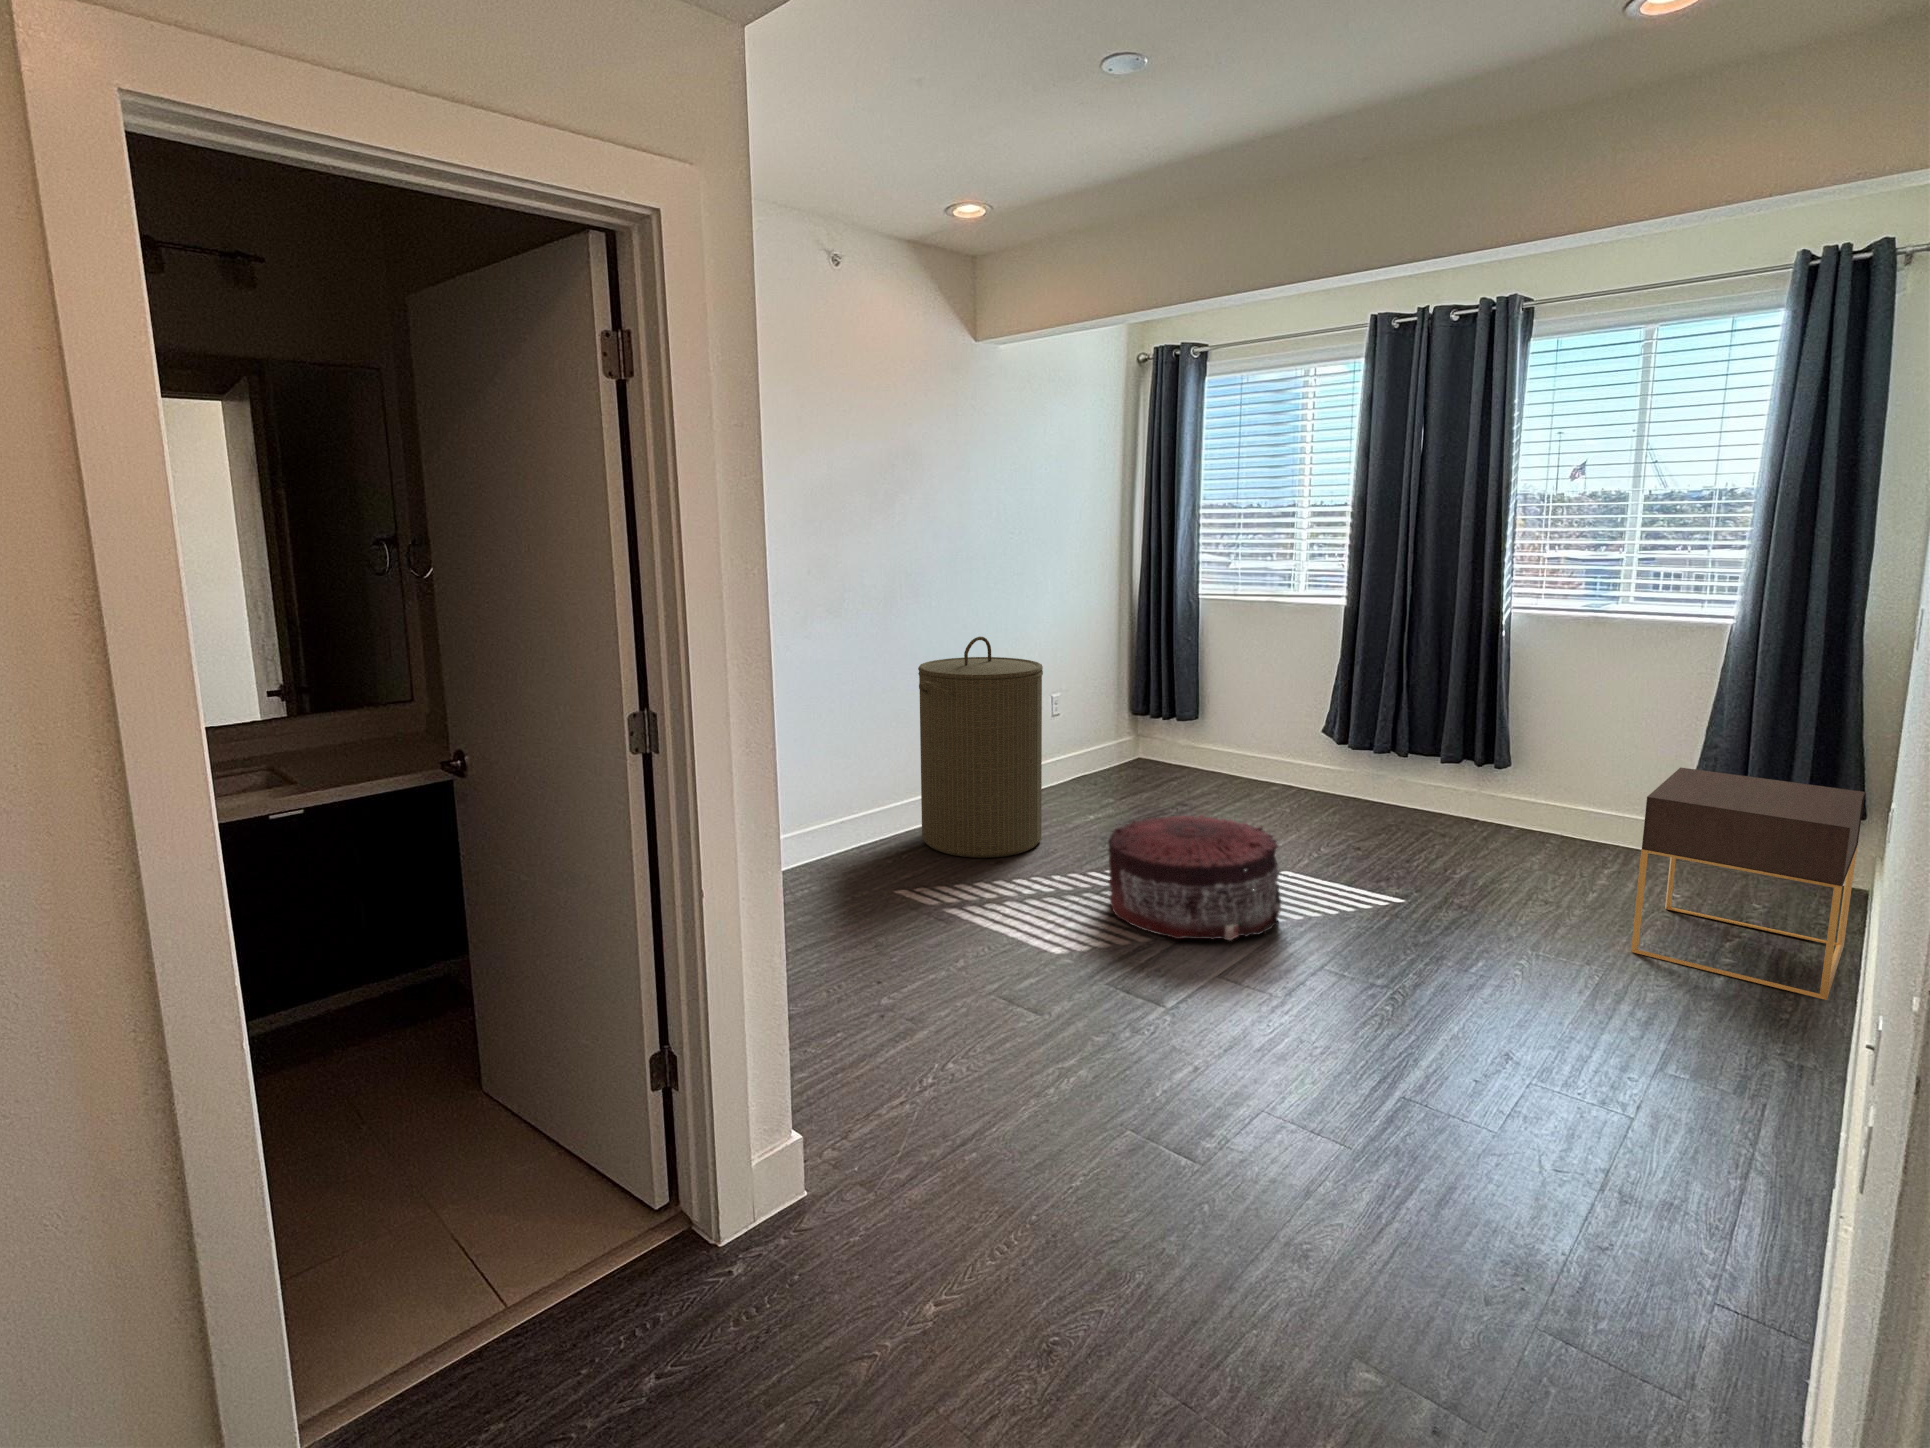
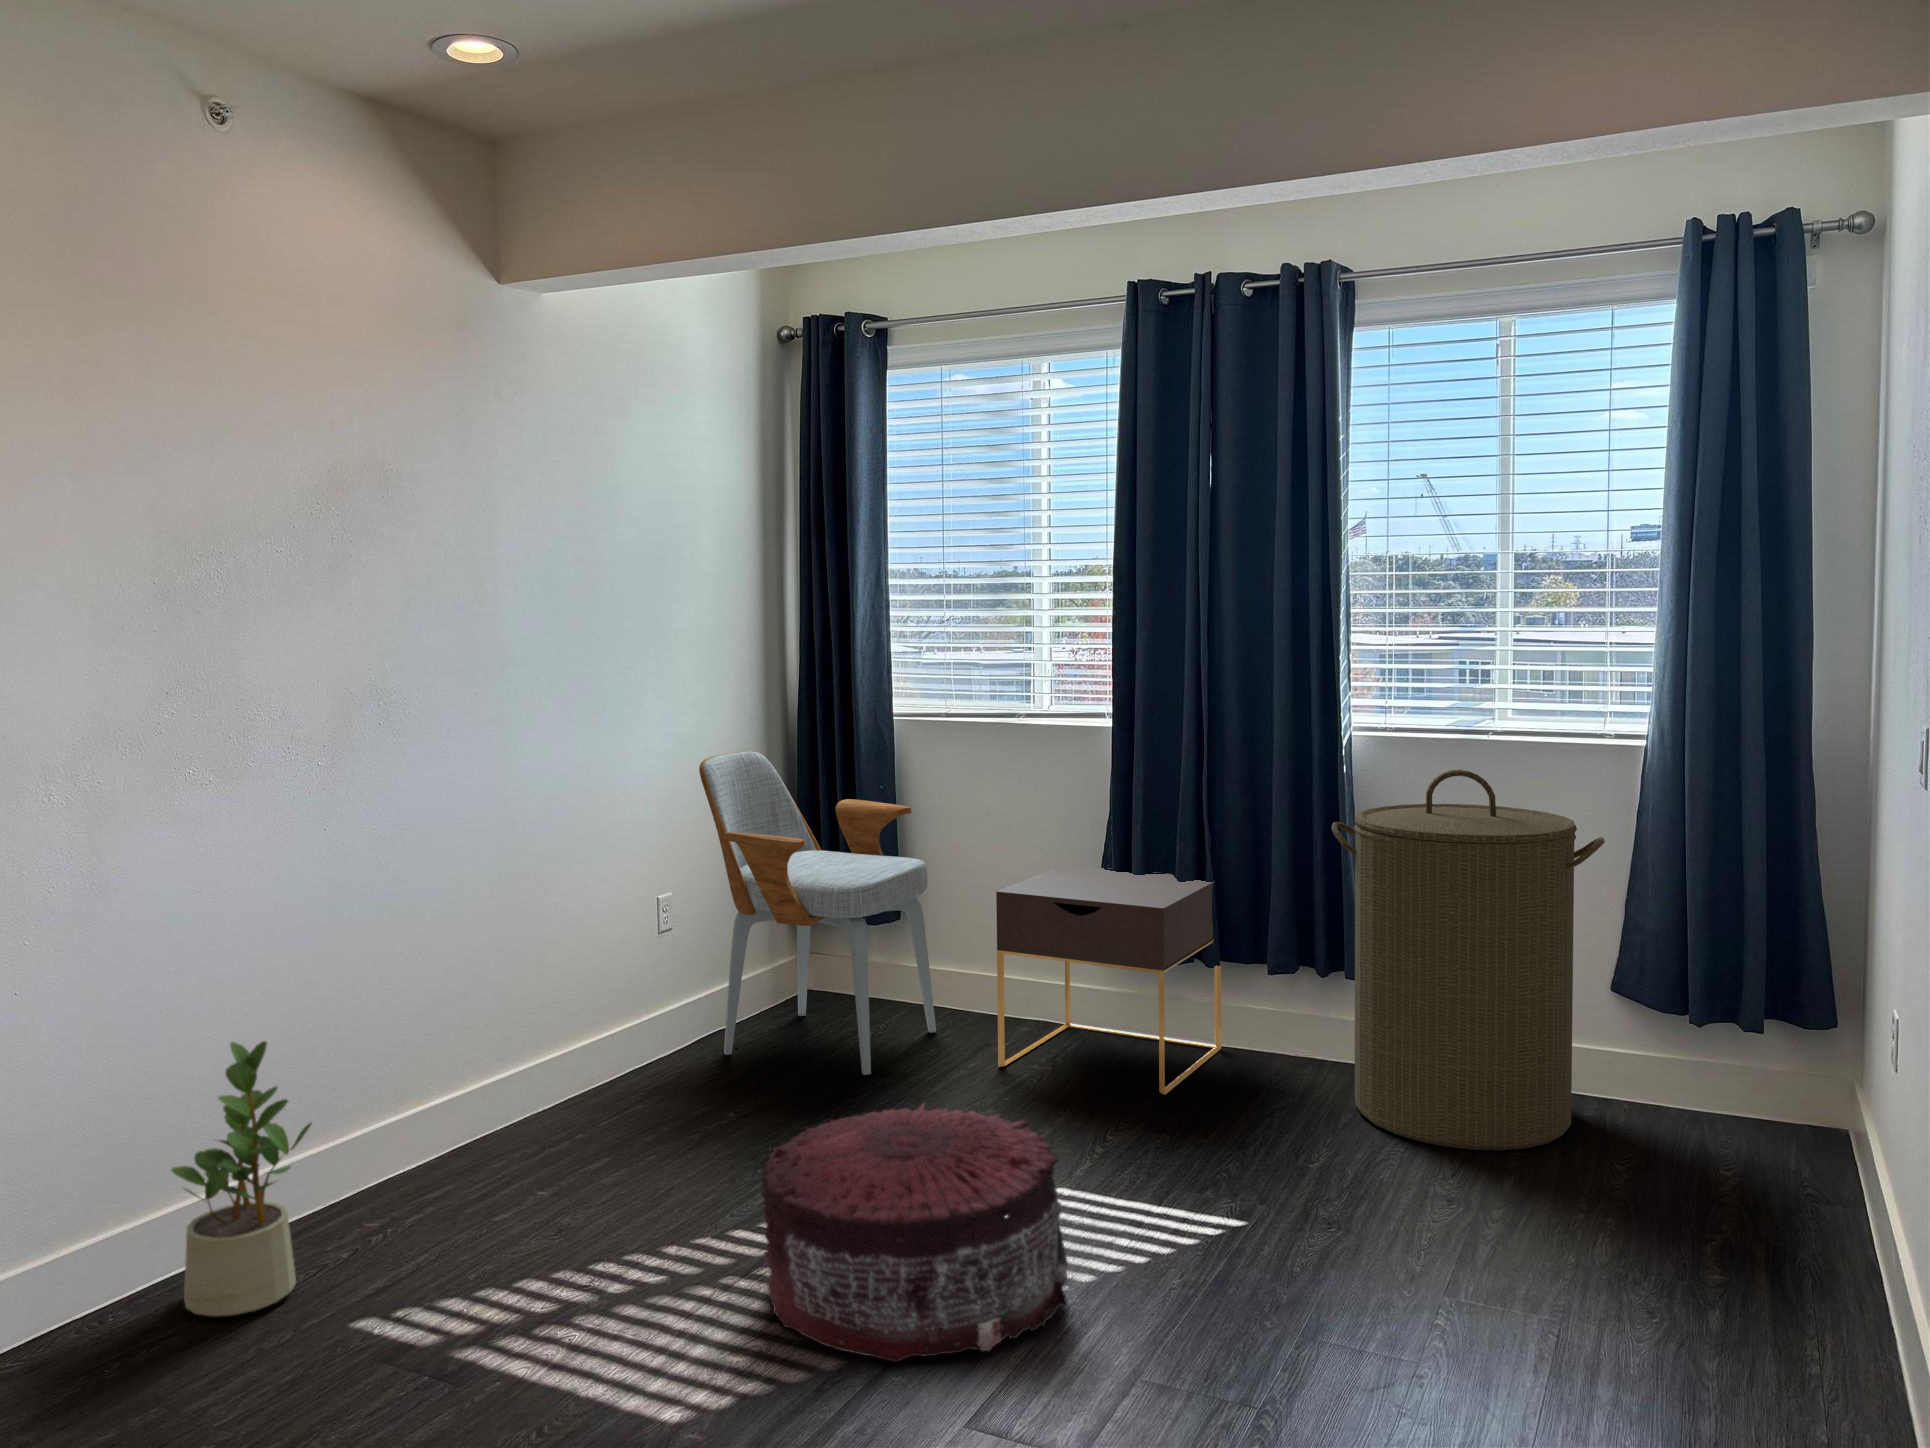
armchair: none [1079,615,1217,807] -> present [699,751,936,1075]
laundry hamper: present [918,637,1043,858] -> present [1332,770,1605,1150]
potted plant: none [813,751,878,883] -> present [172,1041,311,1316]
nightstand: present [1631,768,1865,1000] -> present [996,865,1221,1095]

